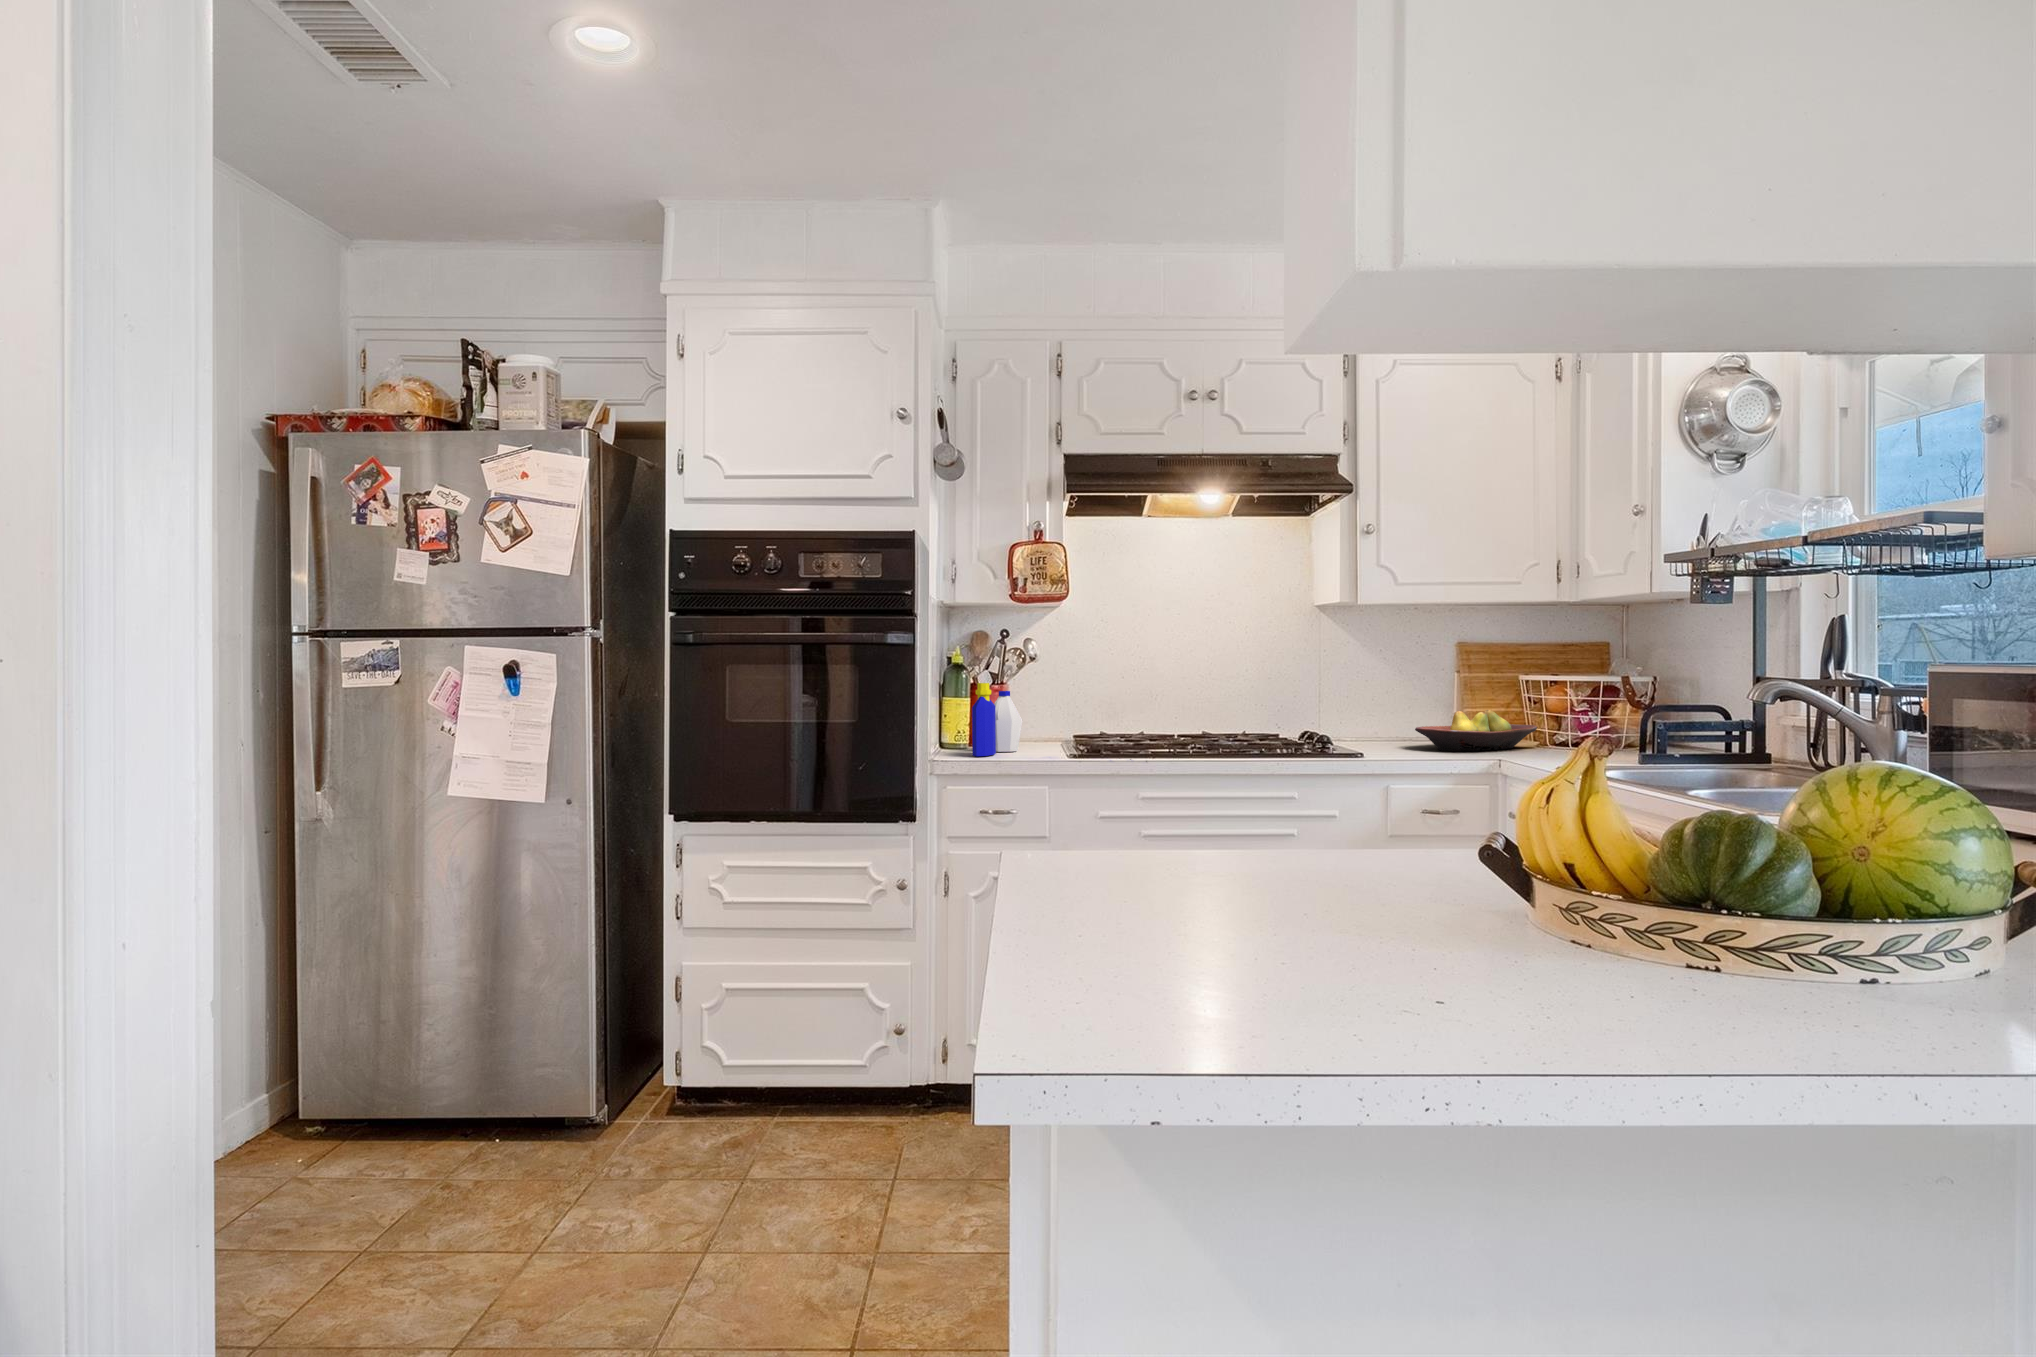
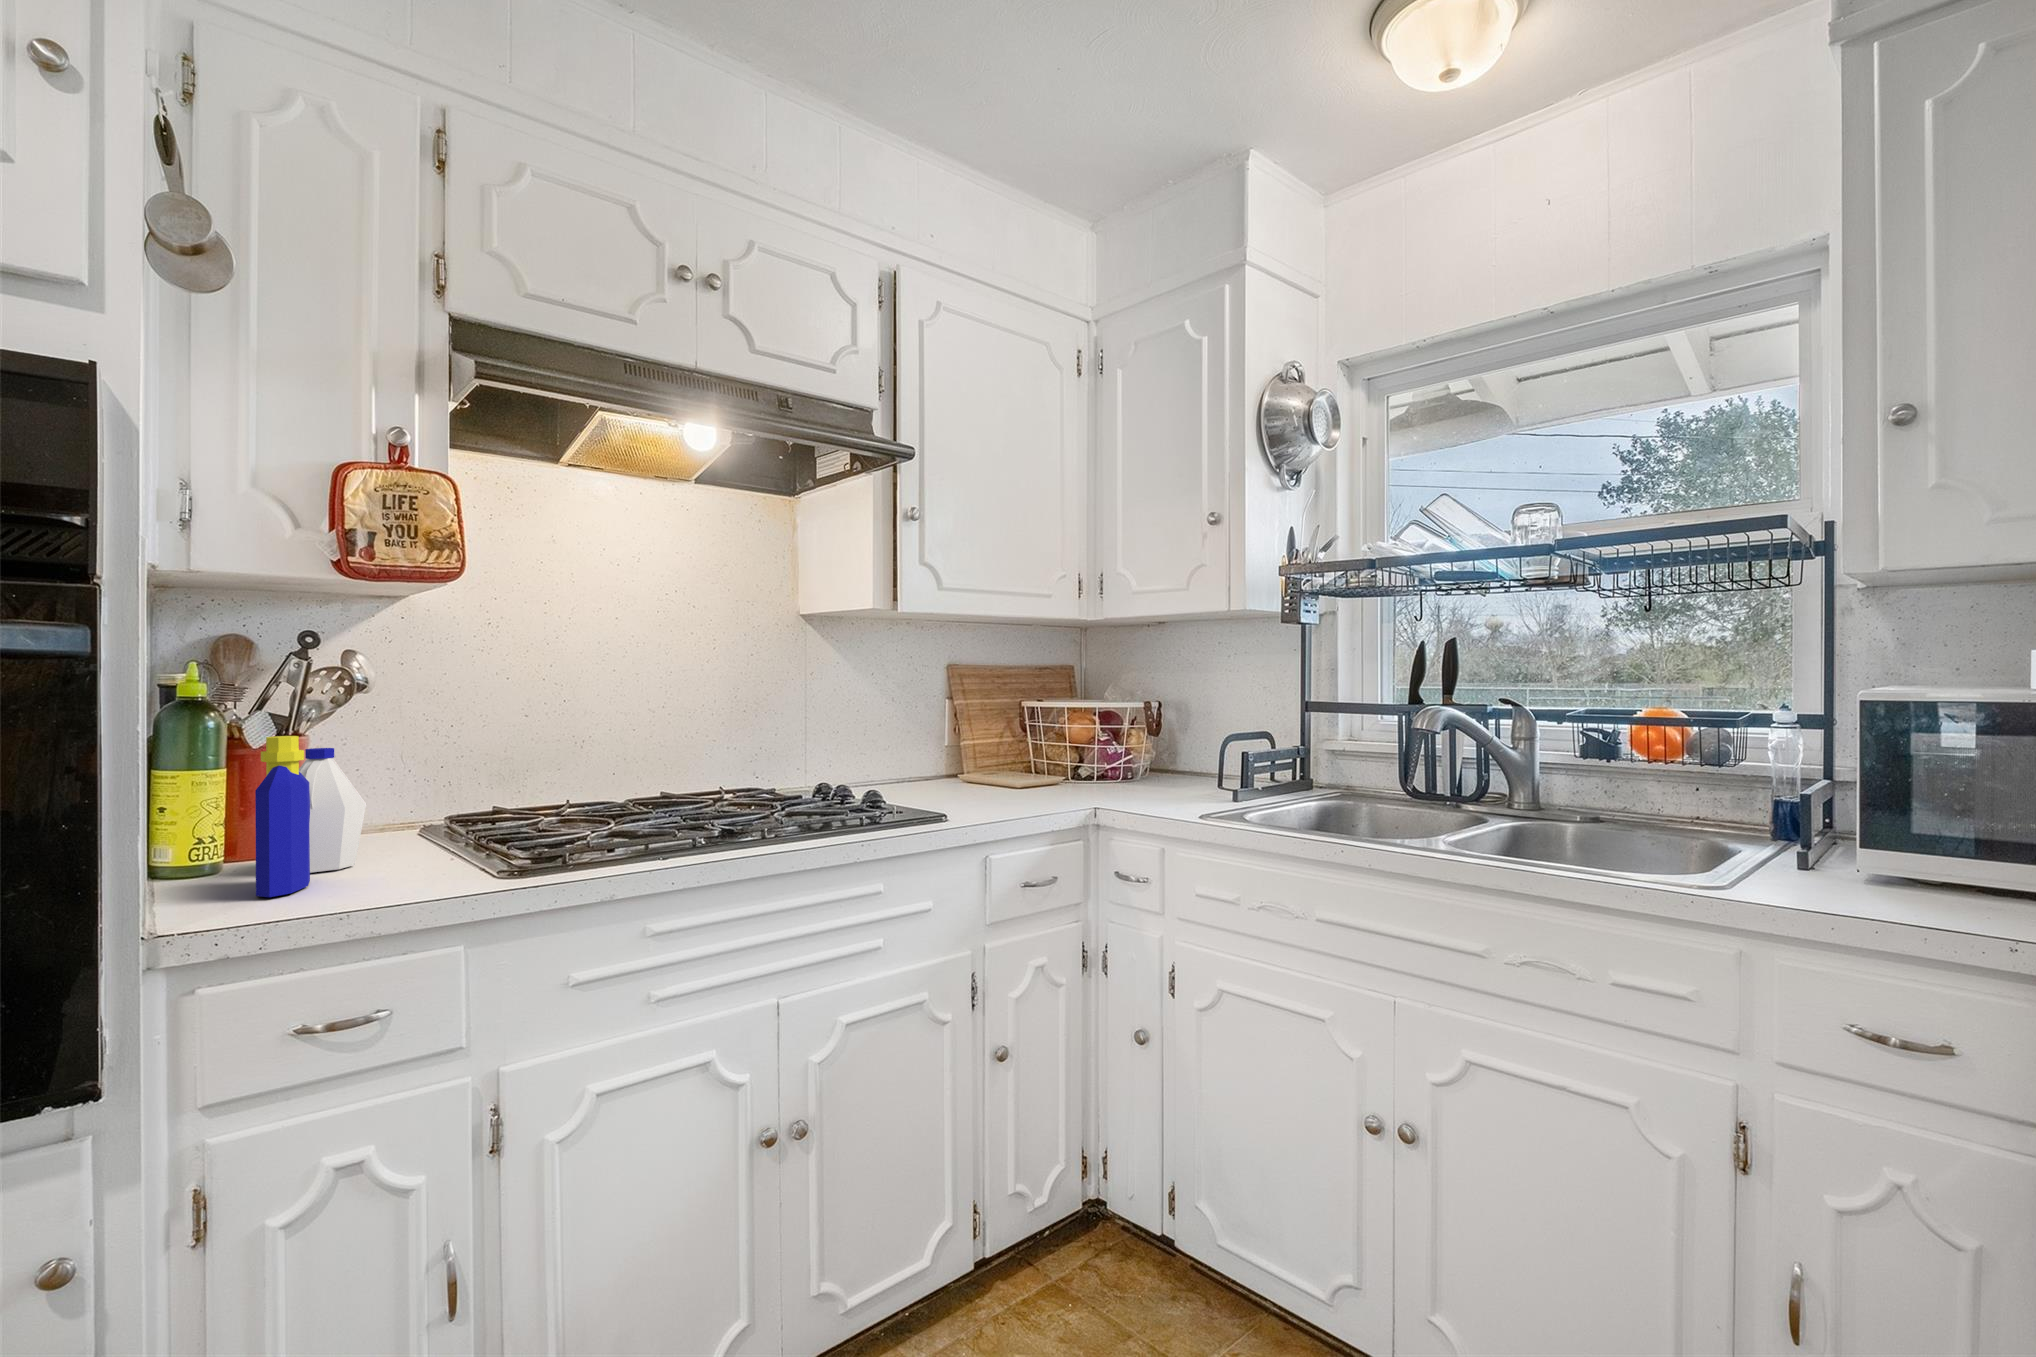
fruit bowl: present [1415,710,1537,751] -> none [971,744,1083,799]

